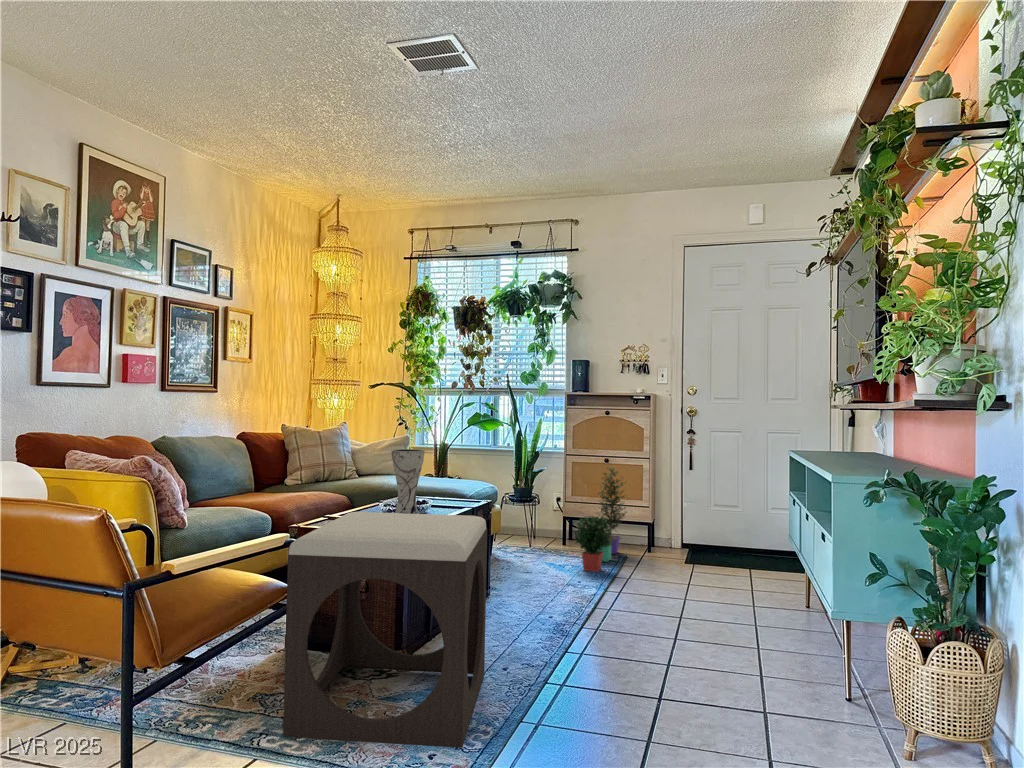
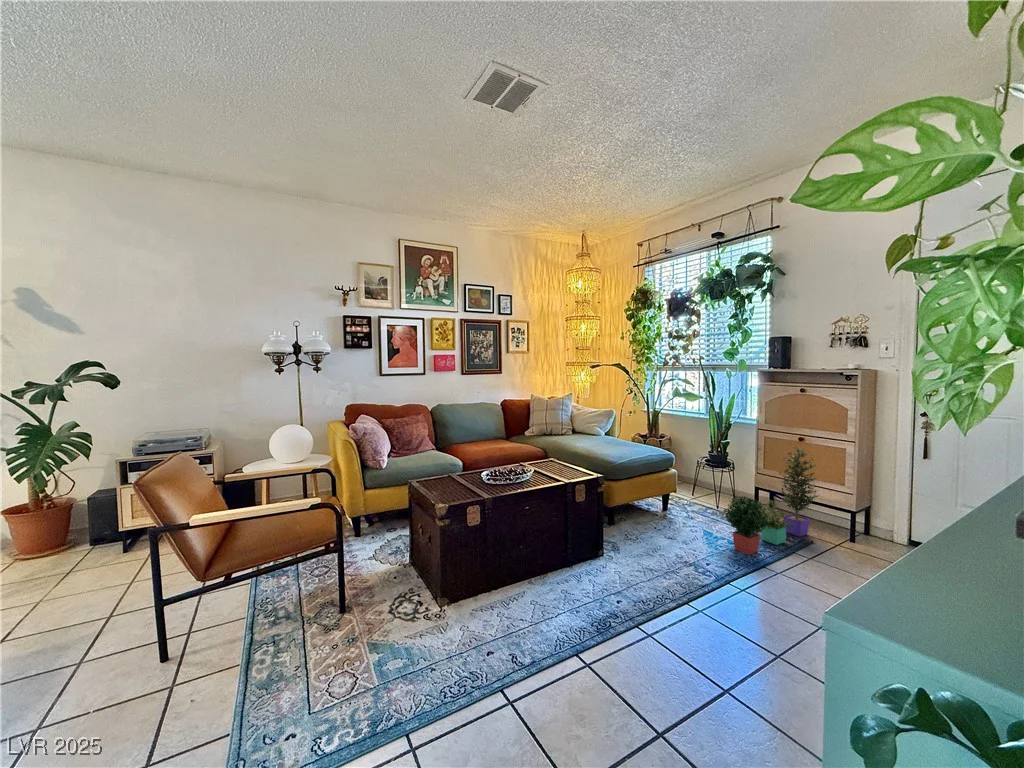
vase: present [392,449,425,514] -> none [478,427,505,485]
footstool: present [283,512,487,748] -> none [286,478,472,727]

